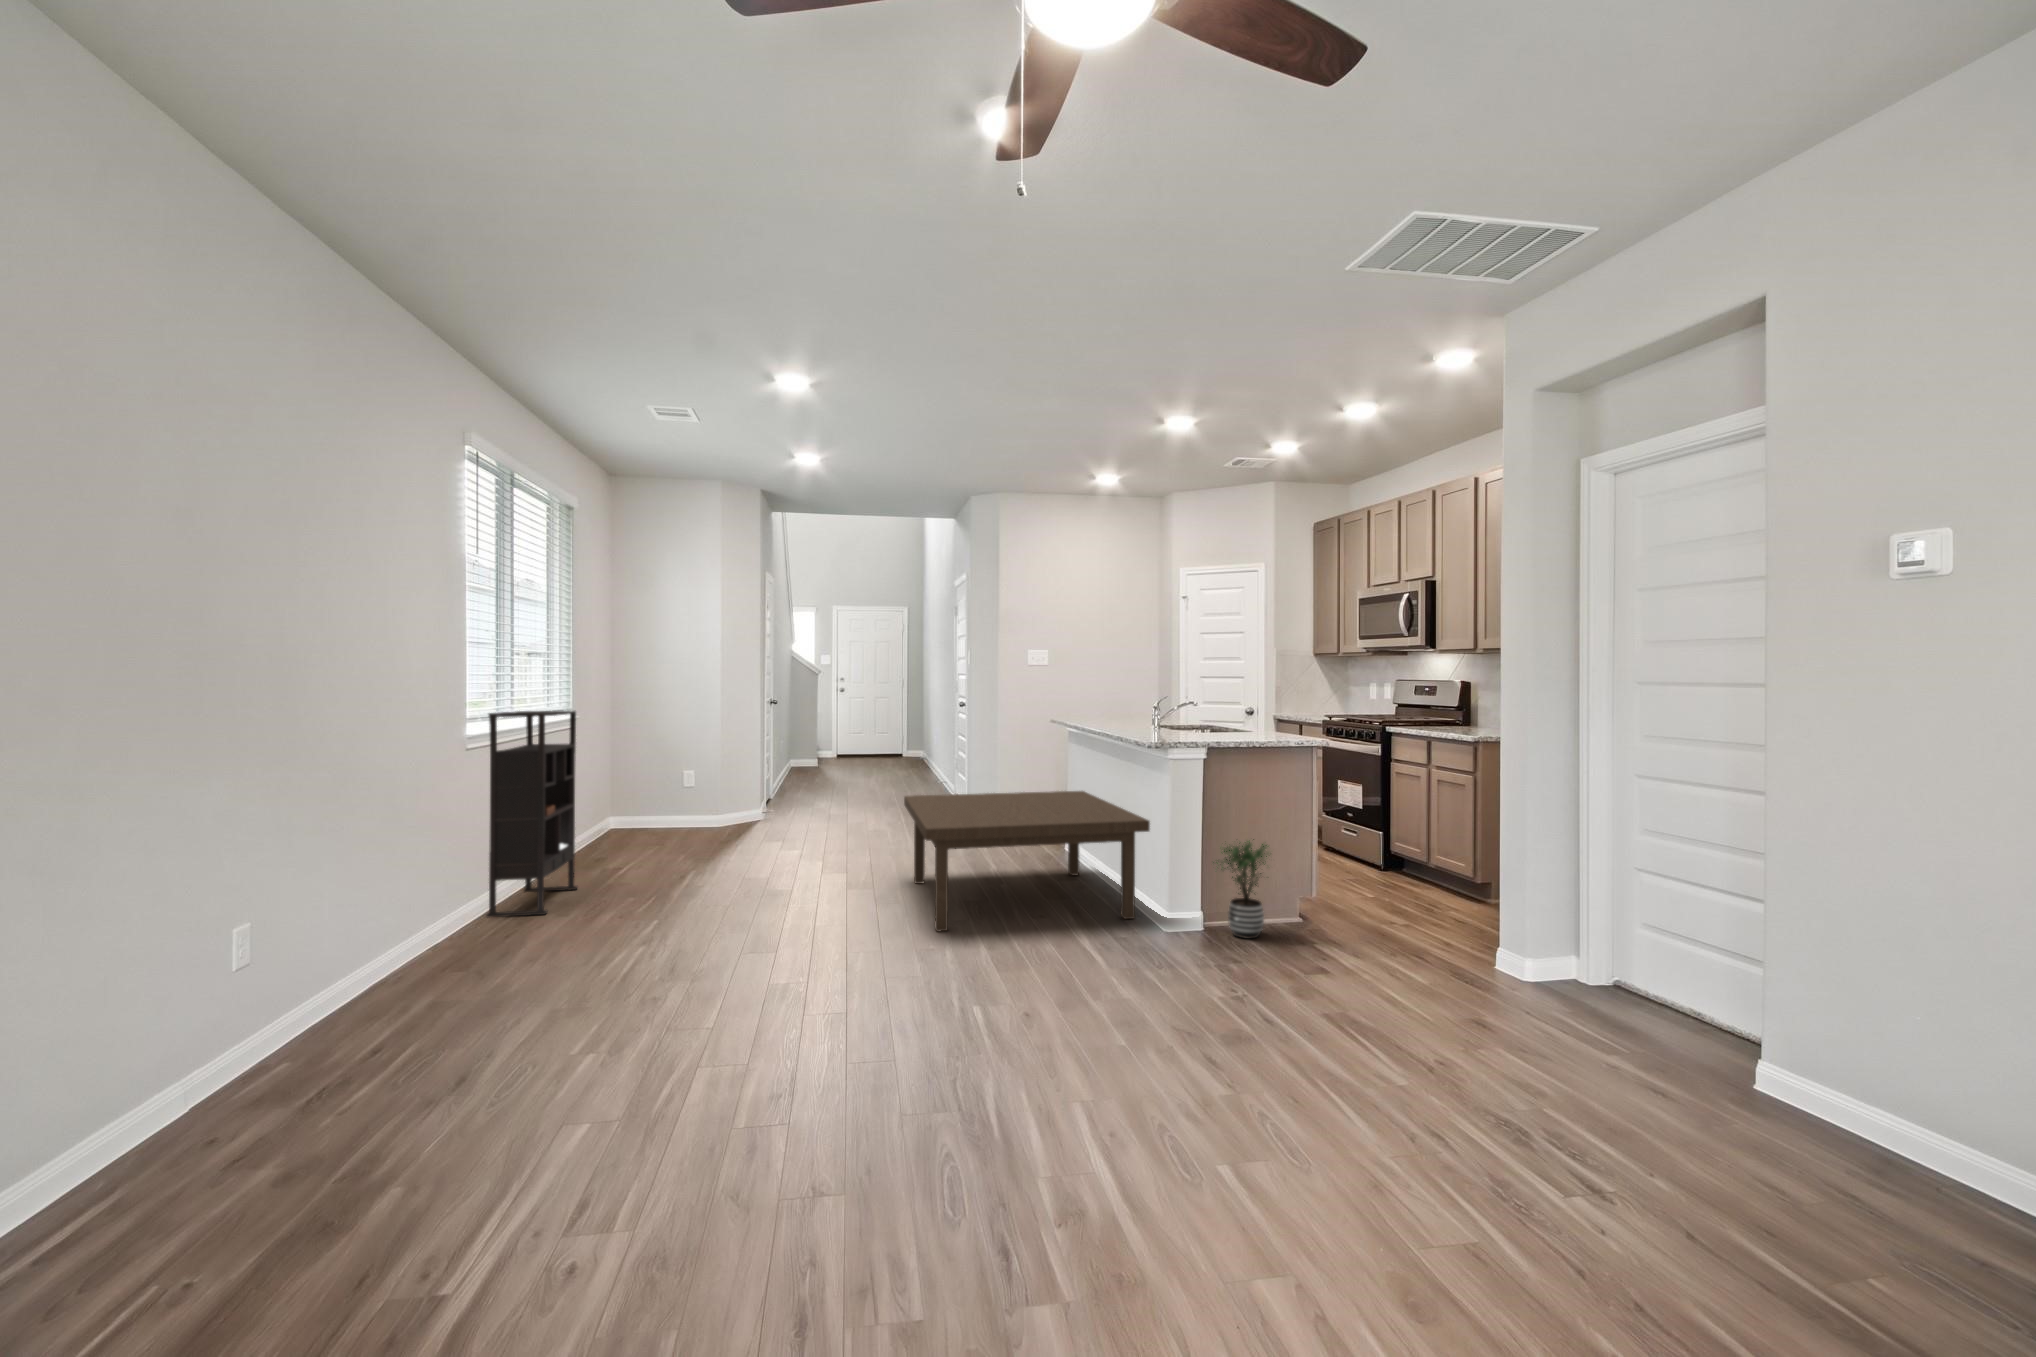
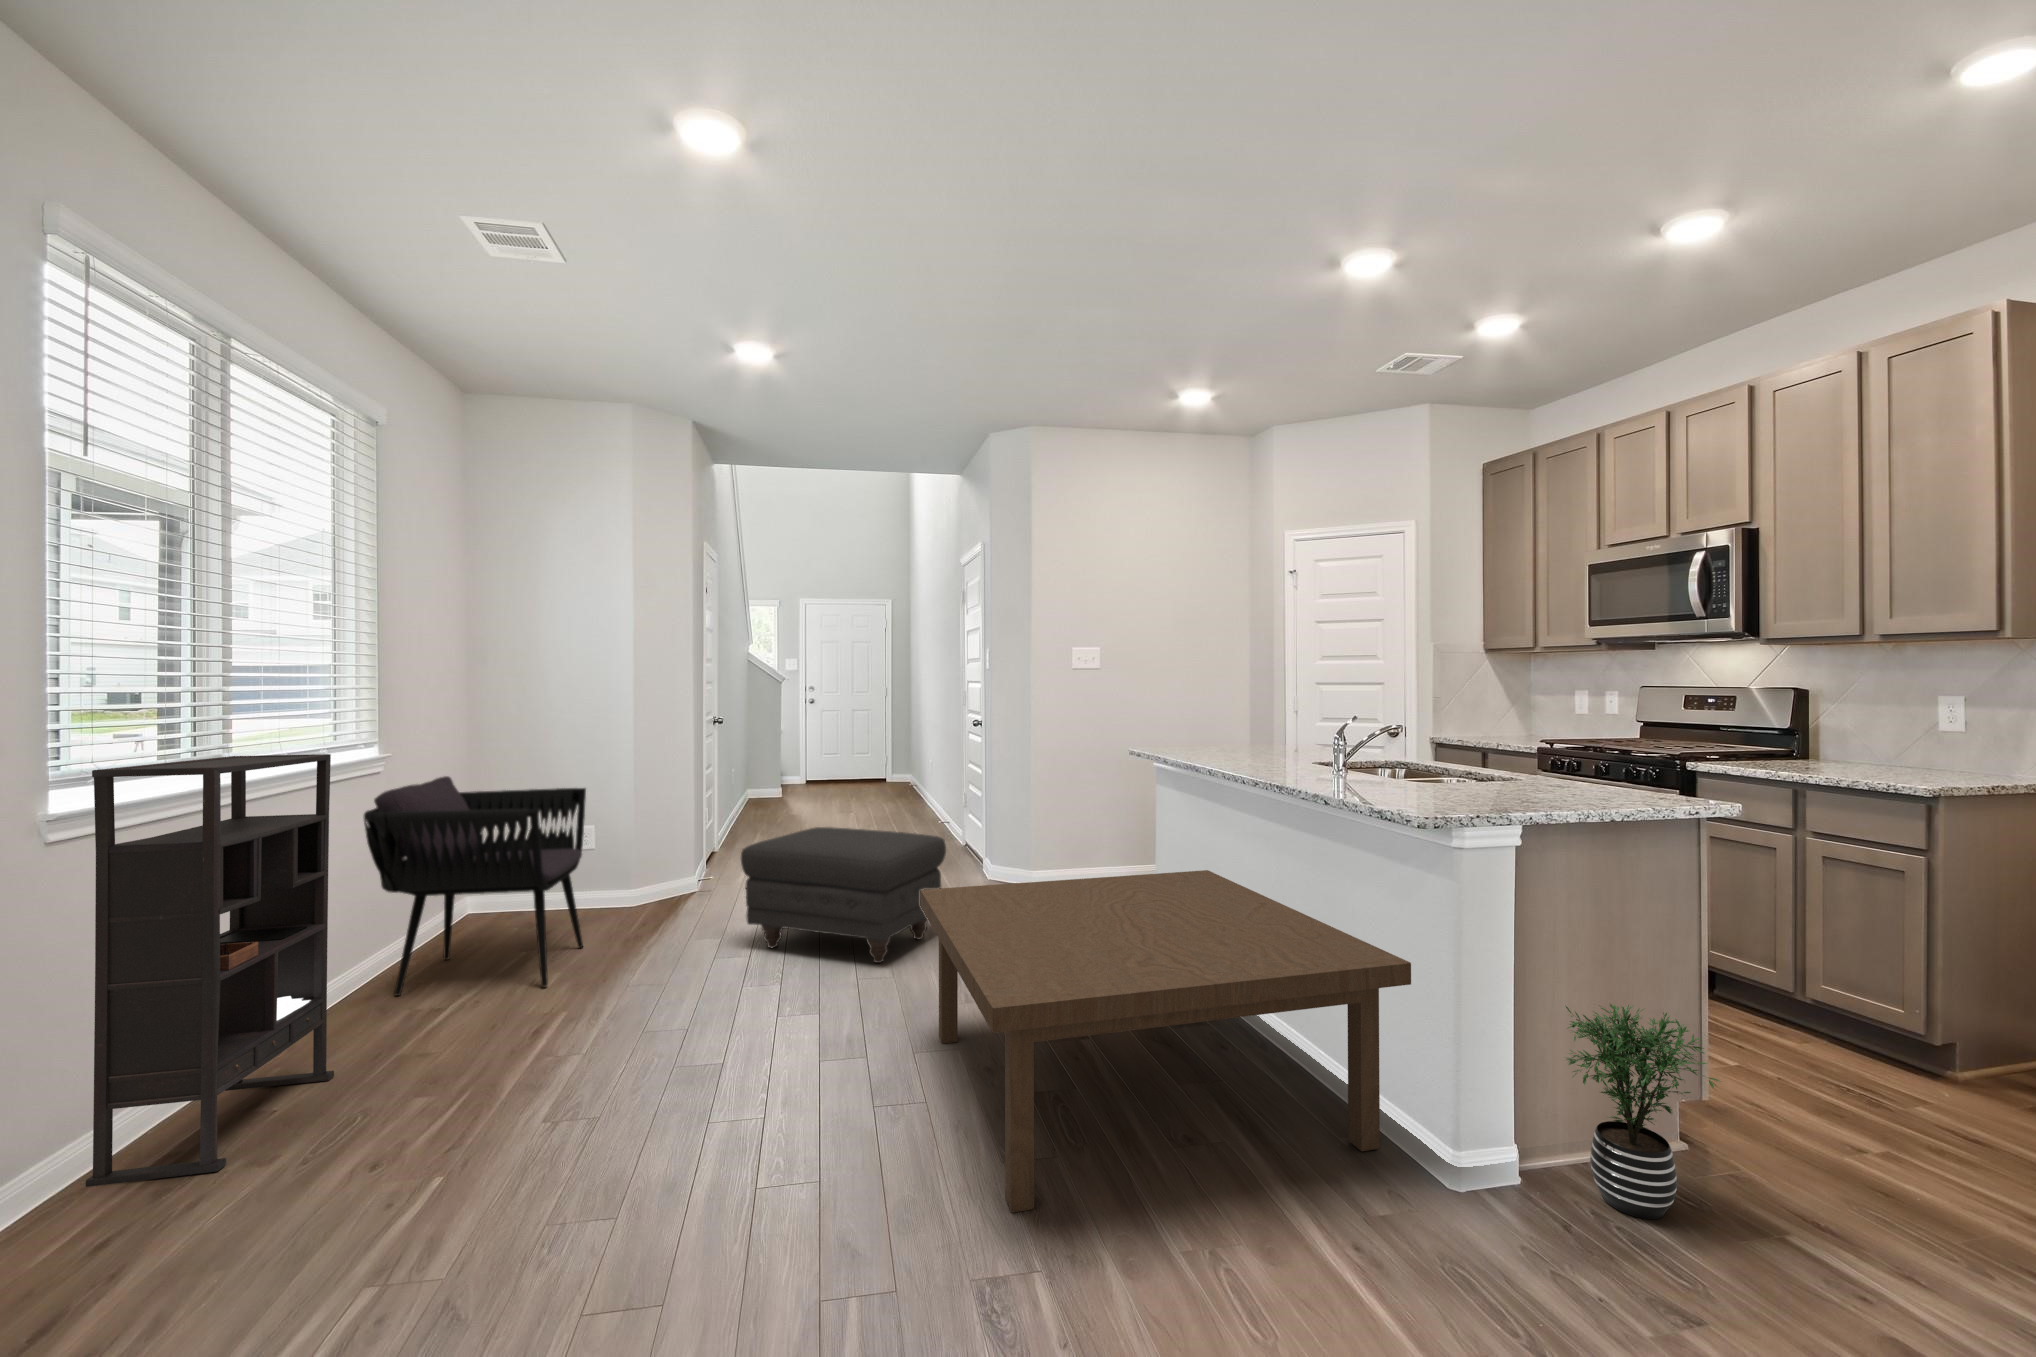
armchair: none [572,731,694,862] -> present [364,776,586,995]
ottoman: none [795,771,929,853] -> present [741,827,946,963]

